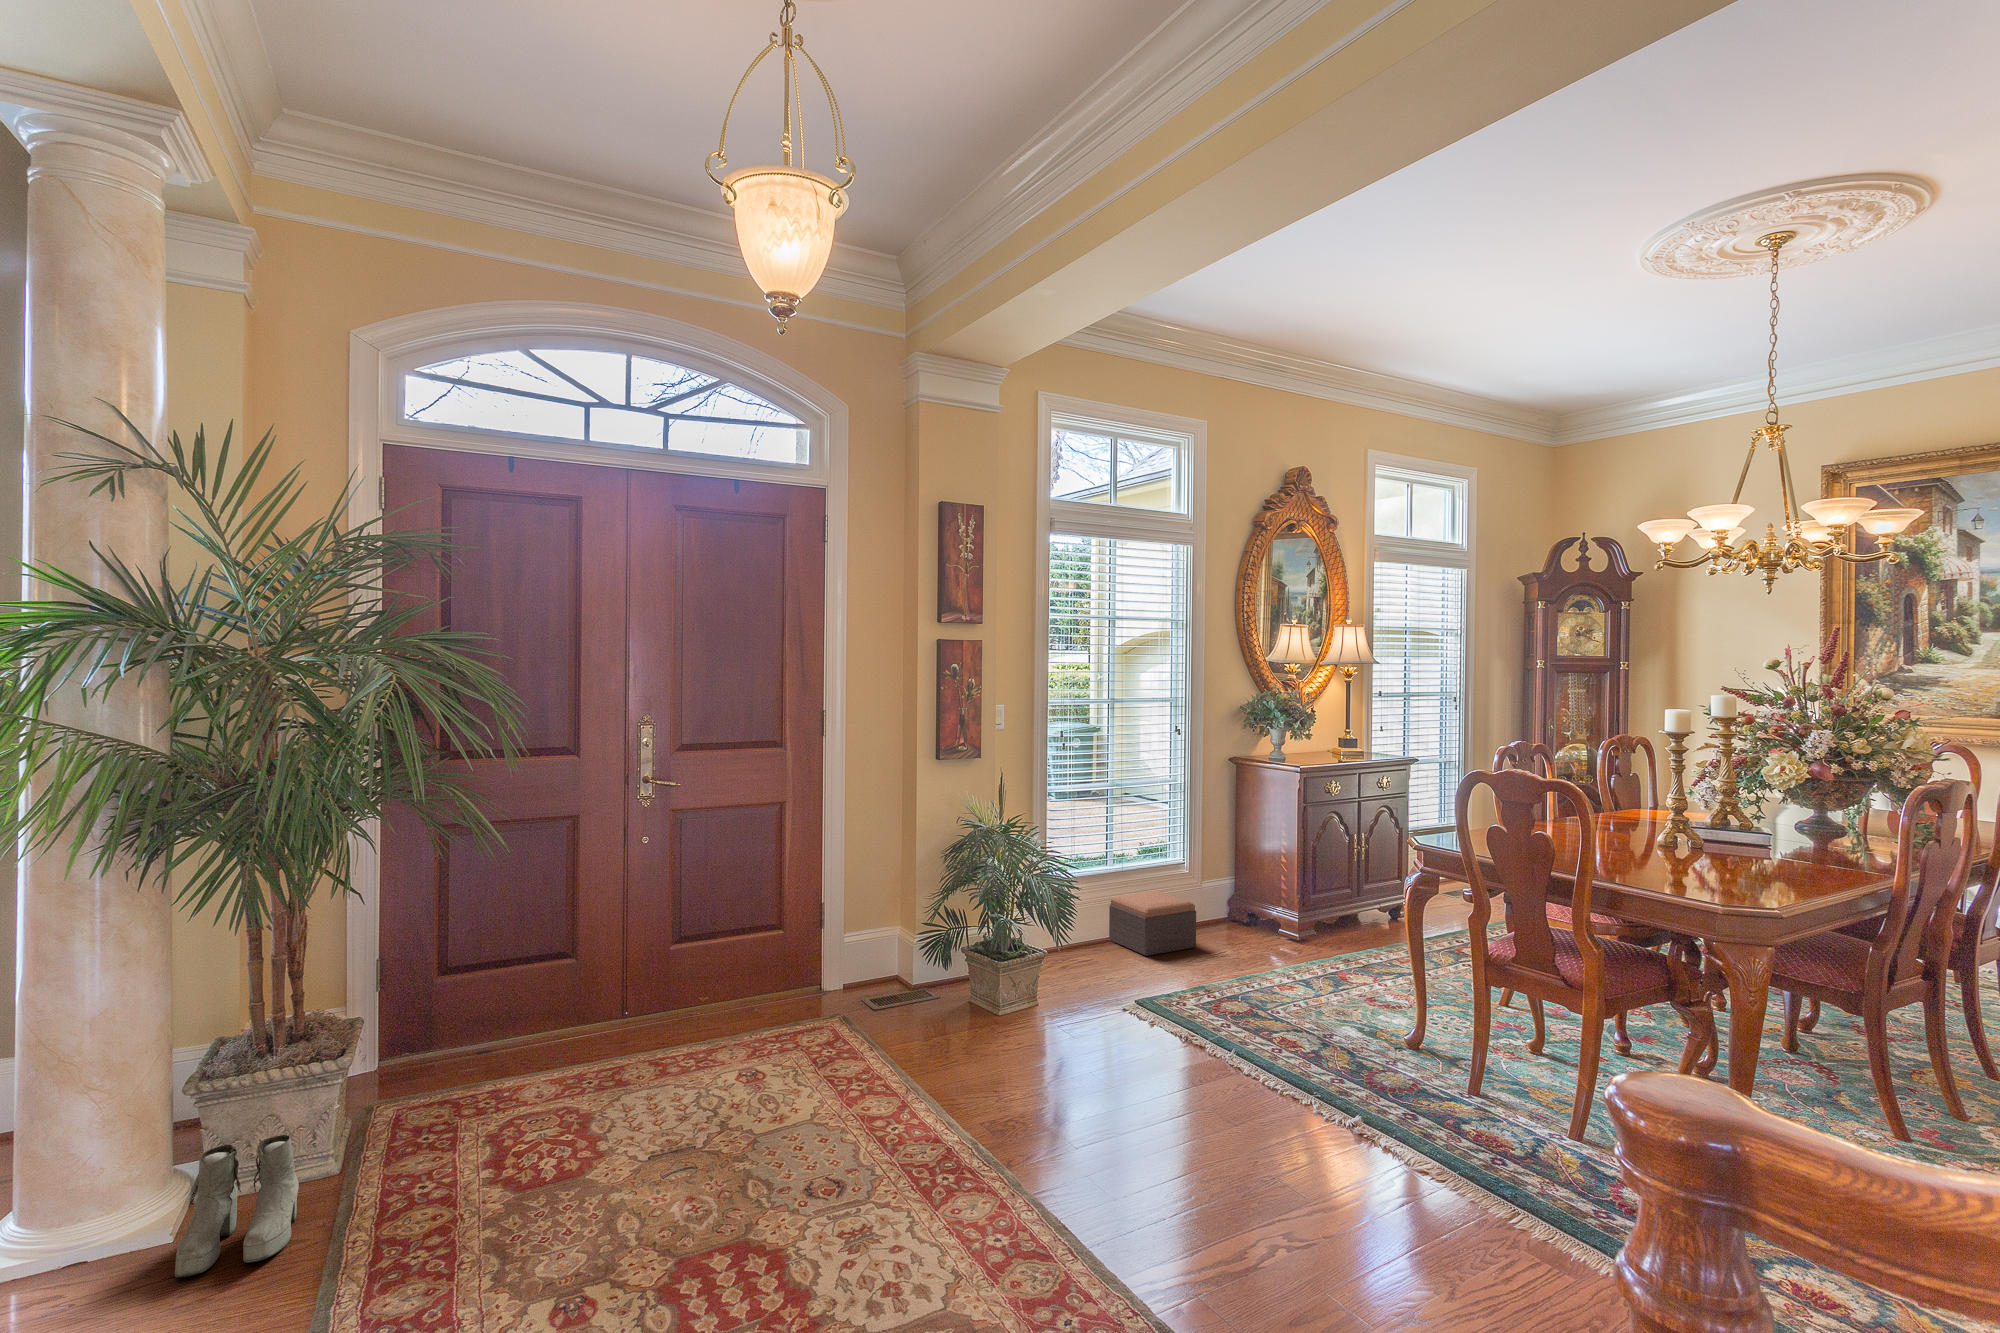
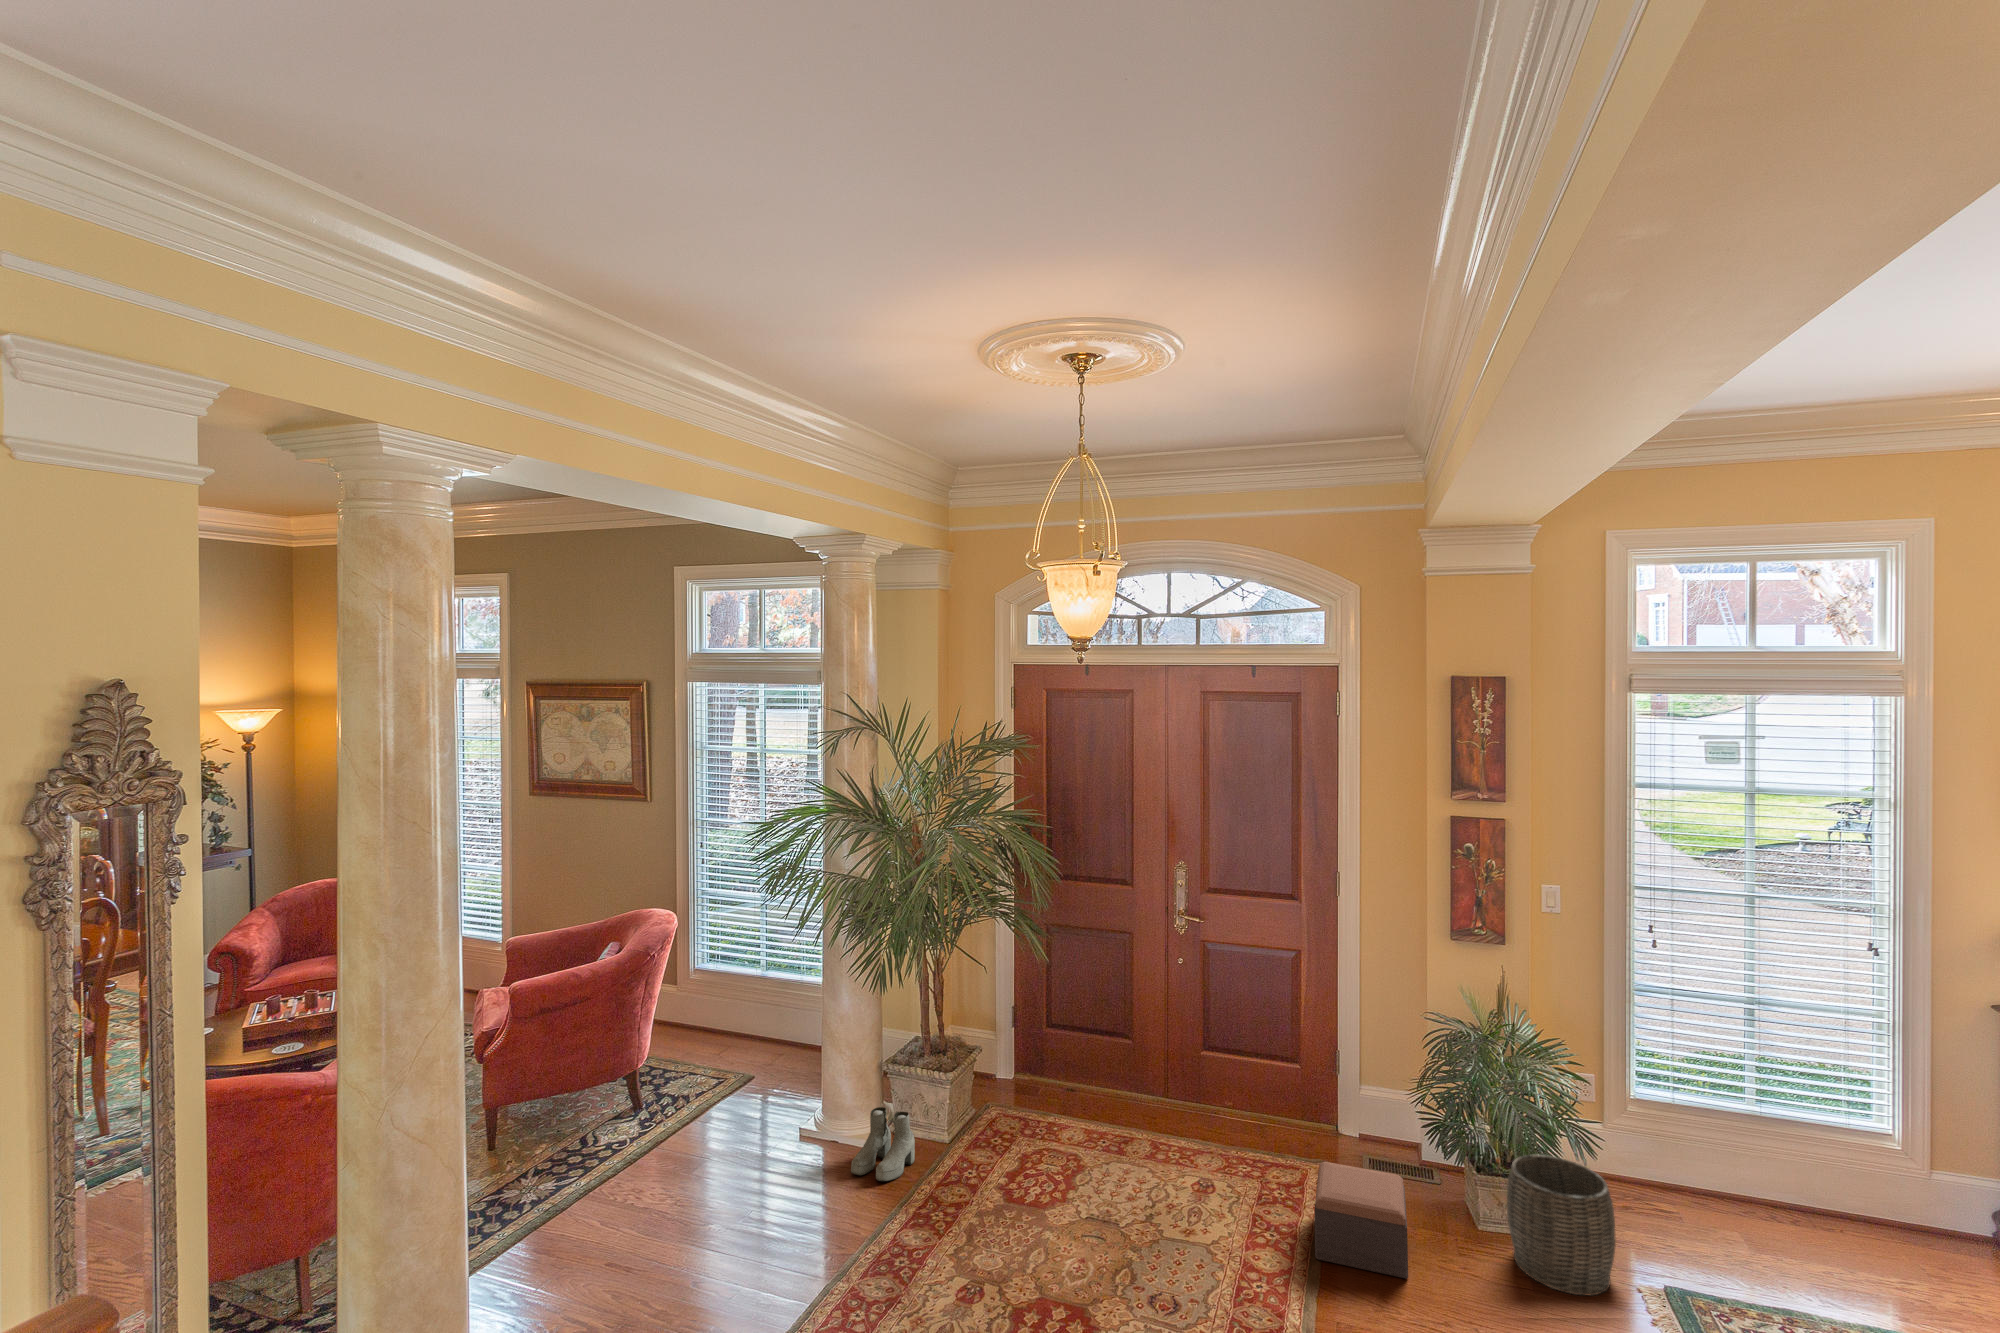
footstool: present [1109,891,1196,956] -> present [1314,1162,1408,1279]
woven basket: none [1037,927,1122,1035] -> present [1507,1155,1616,1295]

